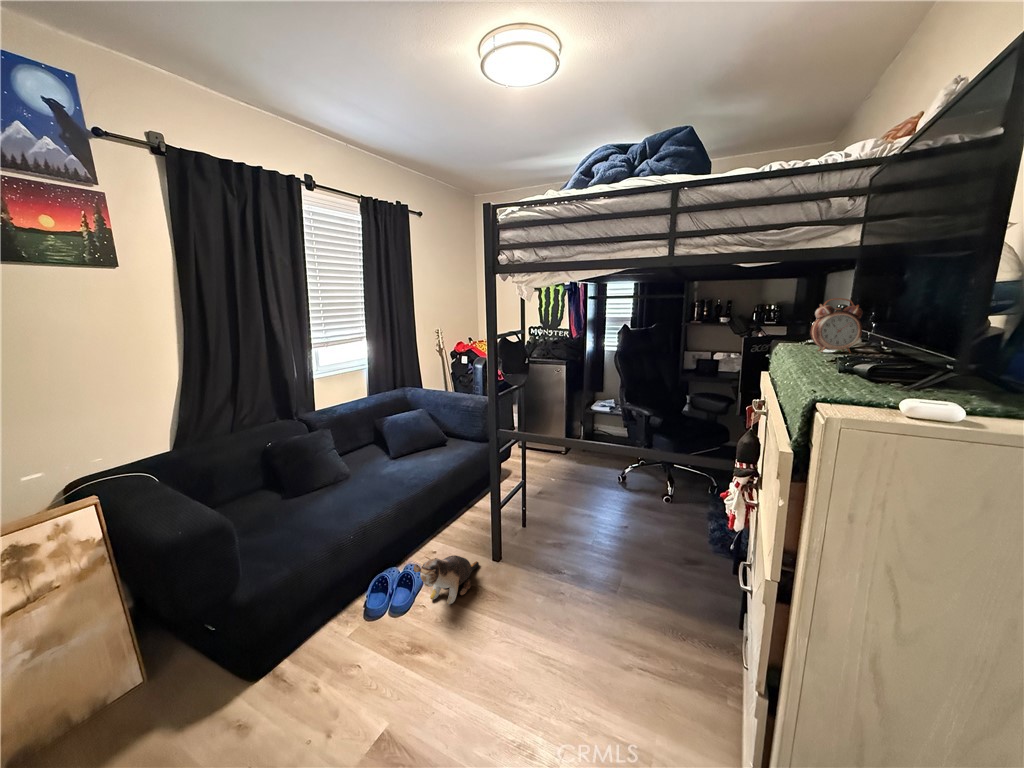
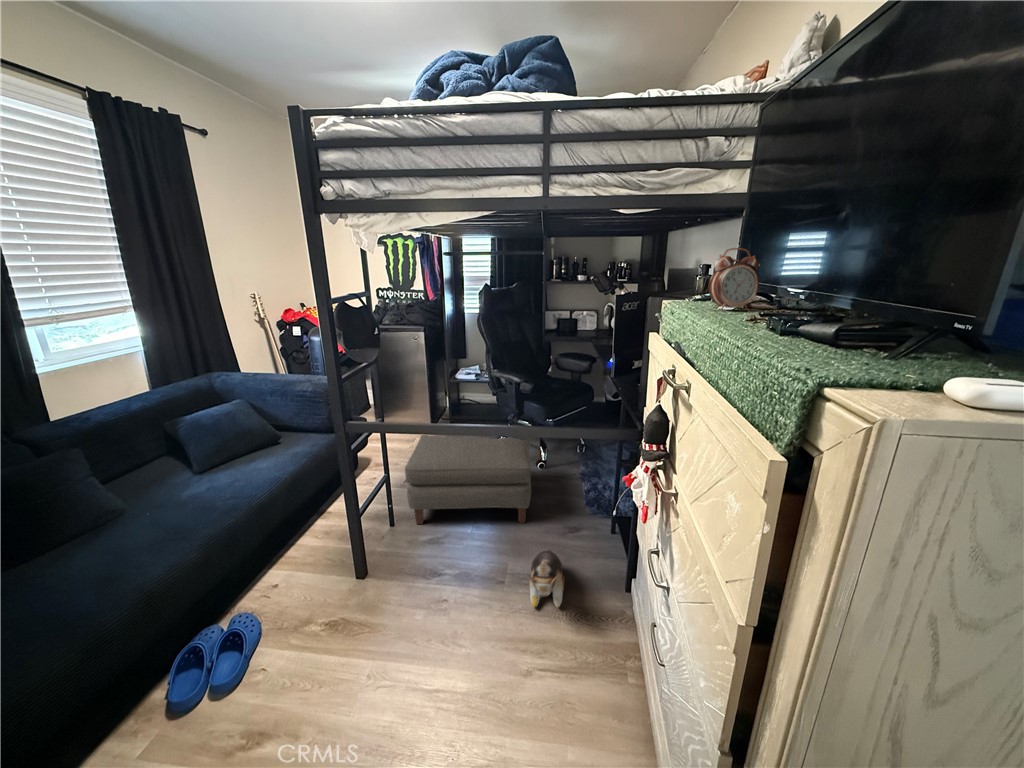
ottoman: none [538,453,654,550] -> present [405,435,531,524]
plush toy: present [414,555,479,604] -> present [528,550,565,607]

